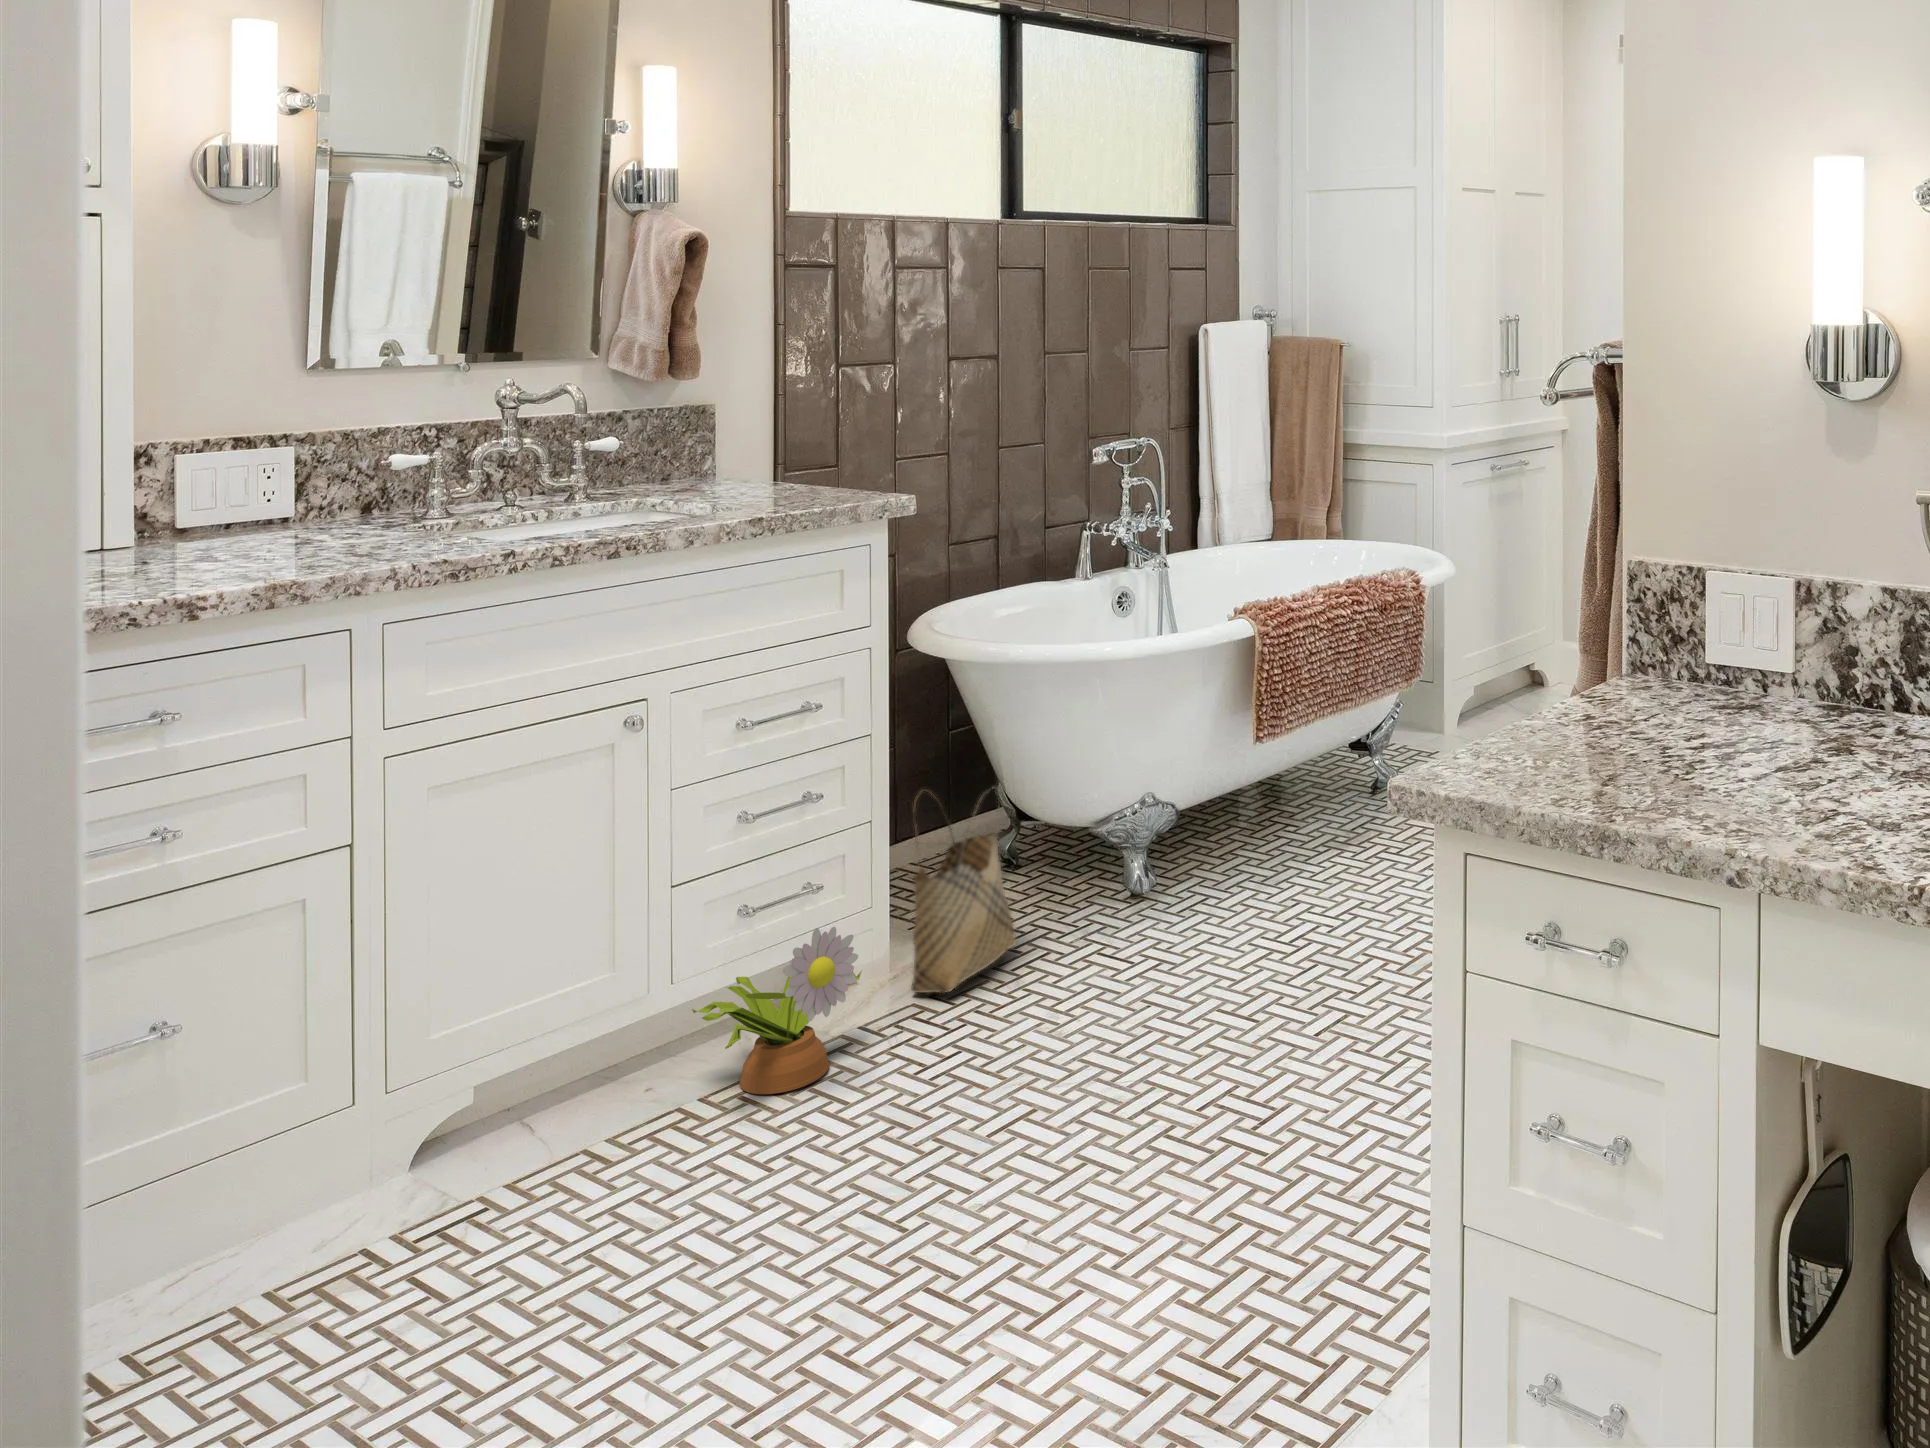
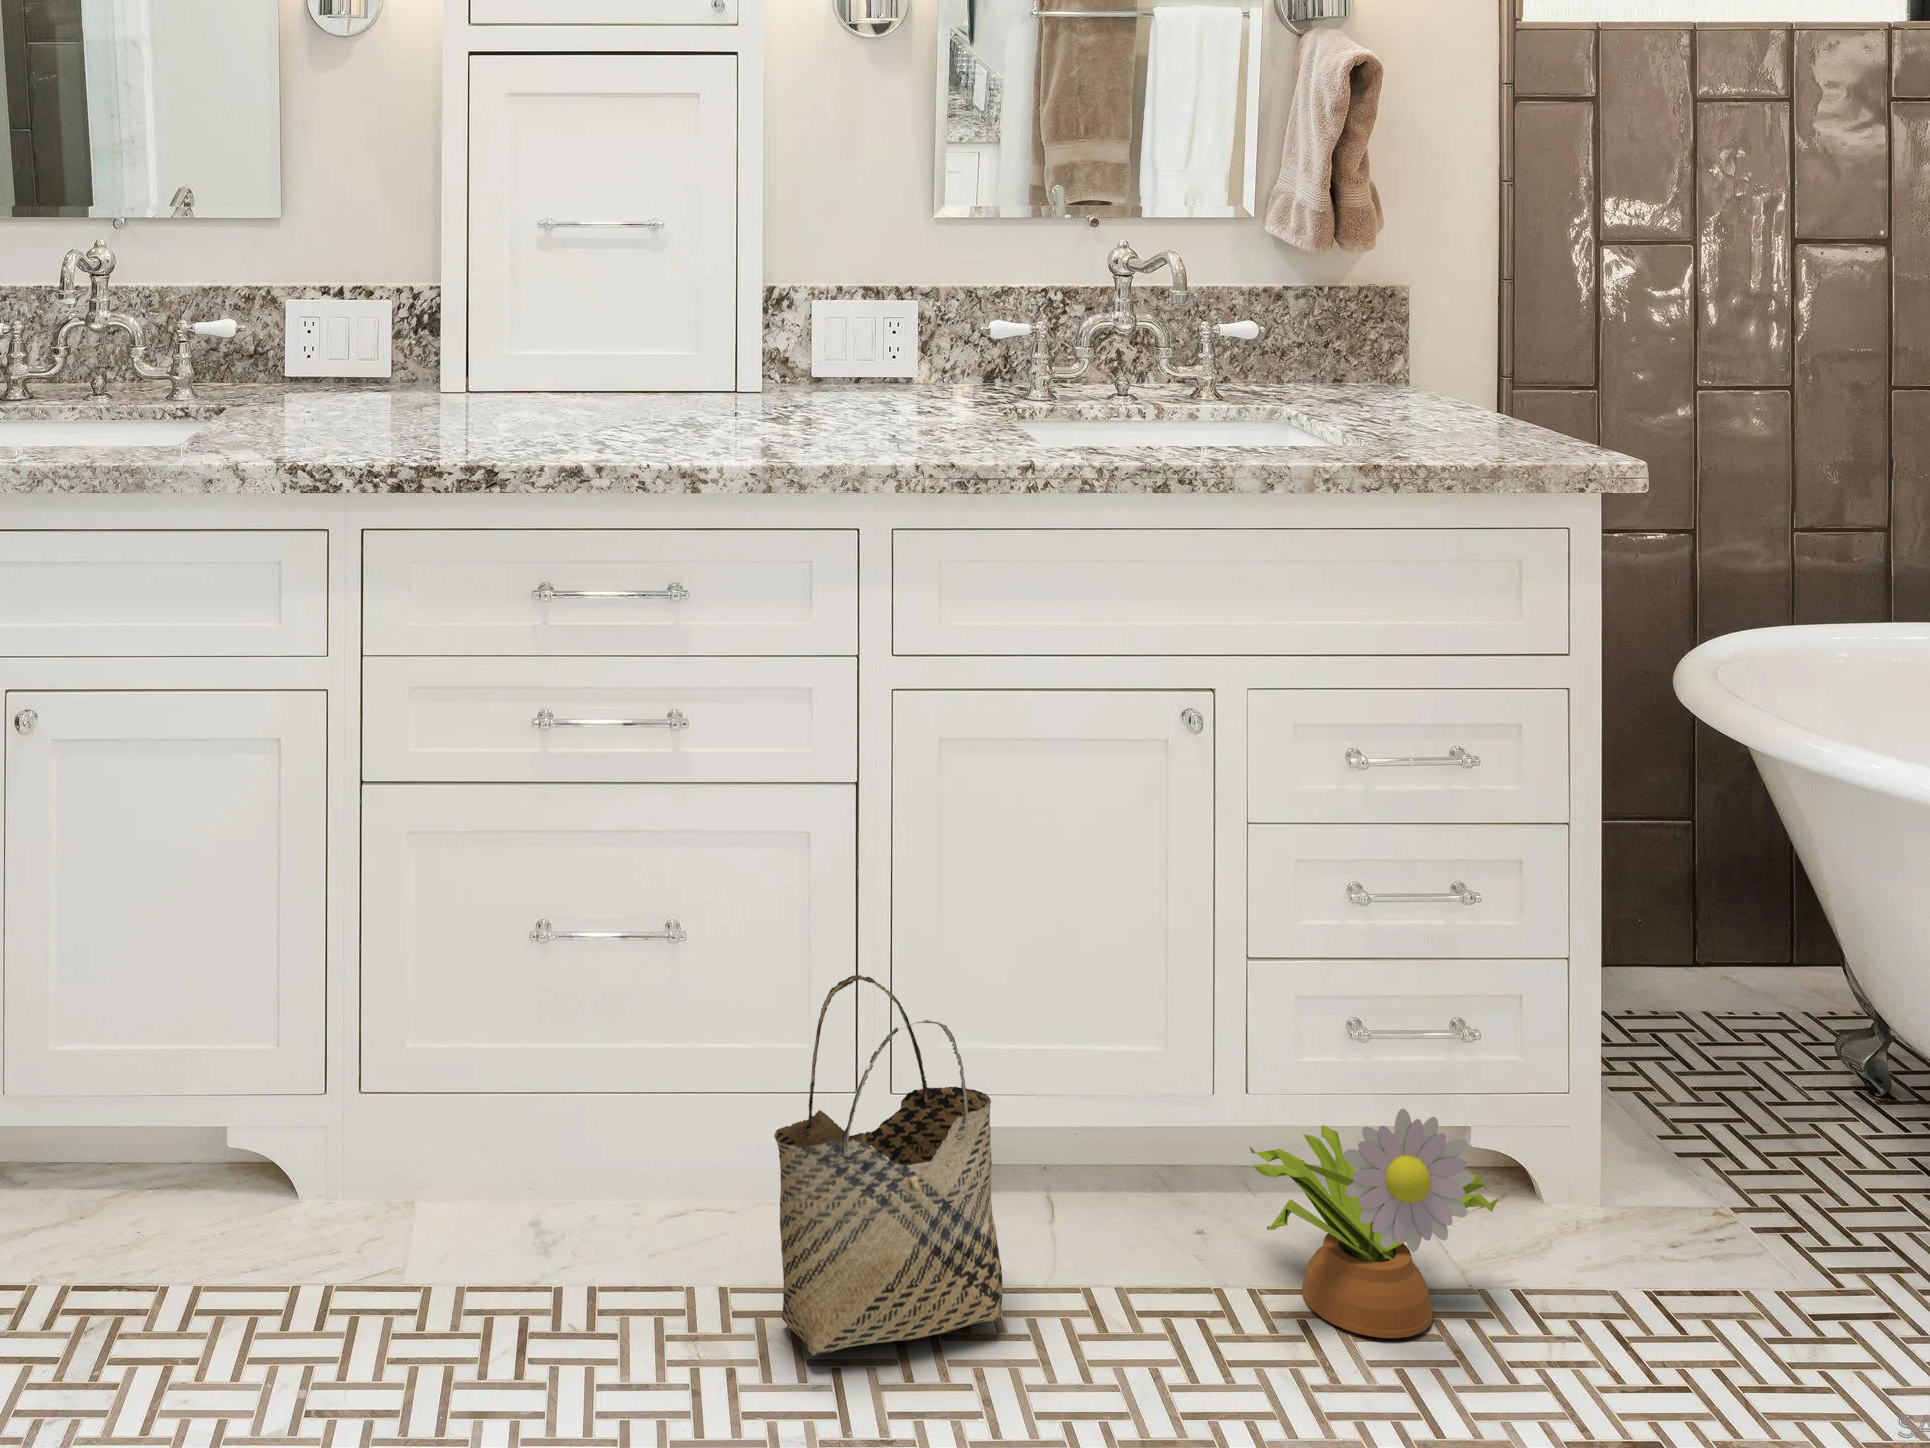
woven basket: present [911,787,1016,993] -> present [774,975,1002,1356]

